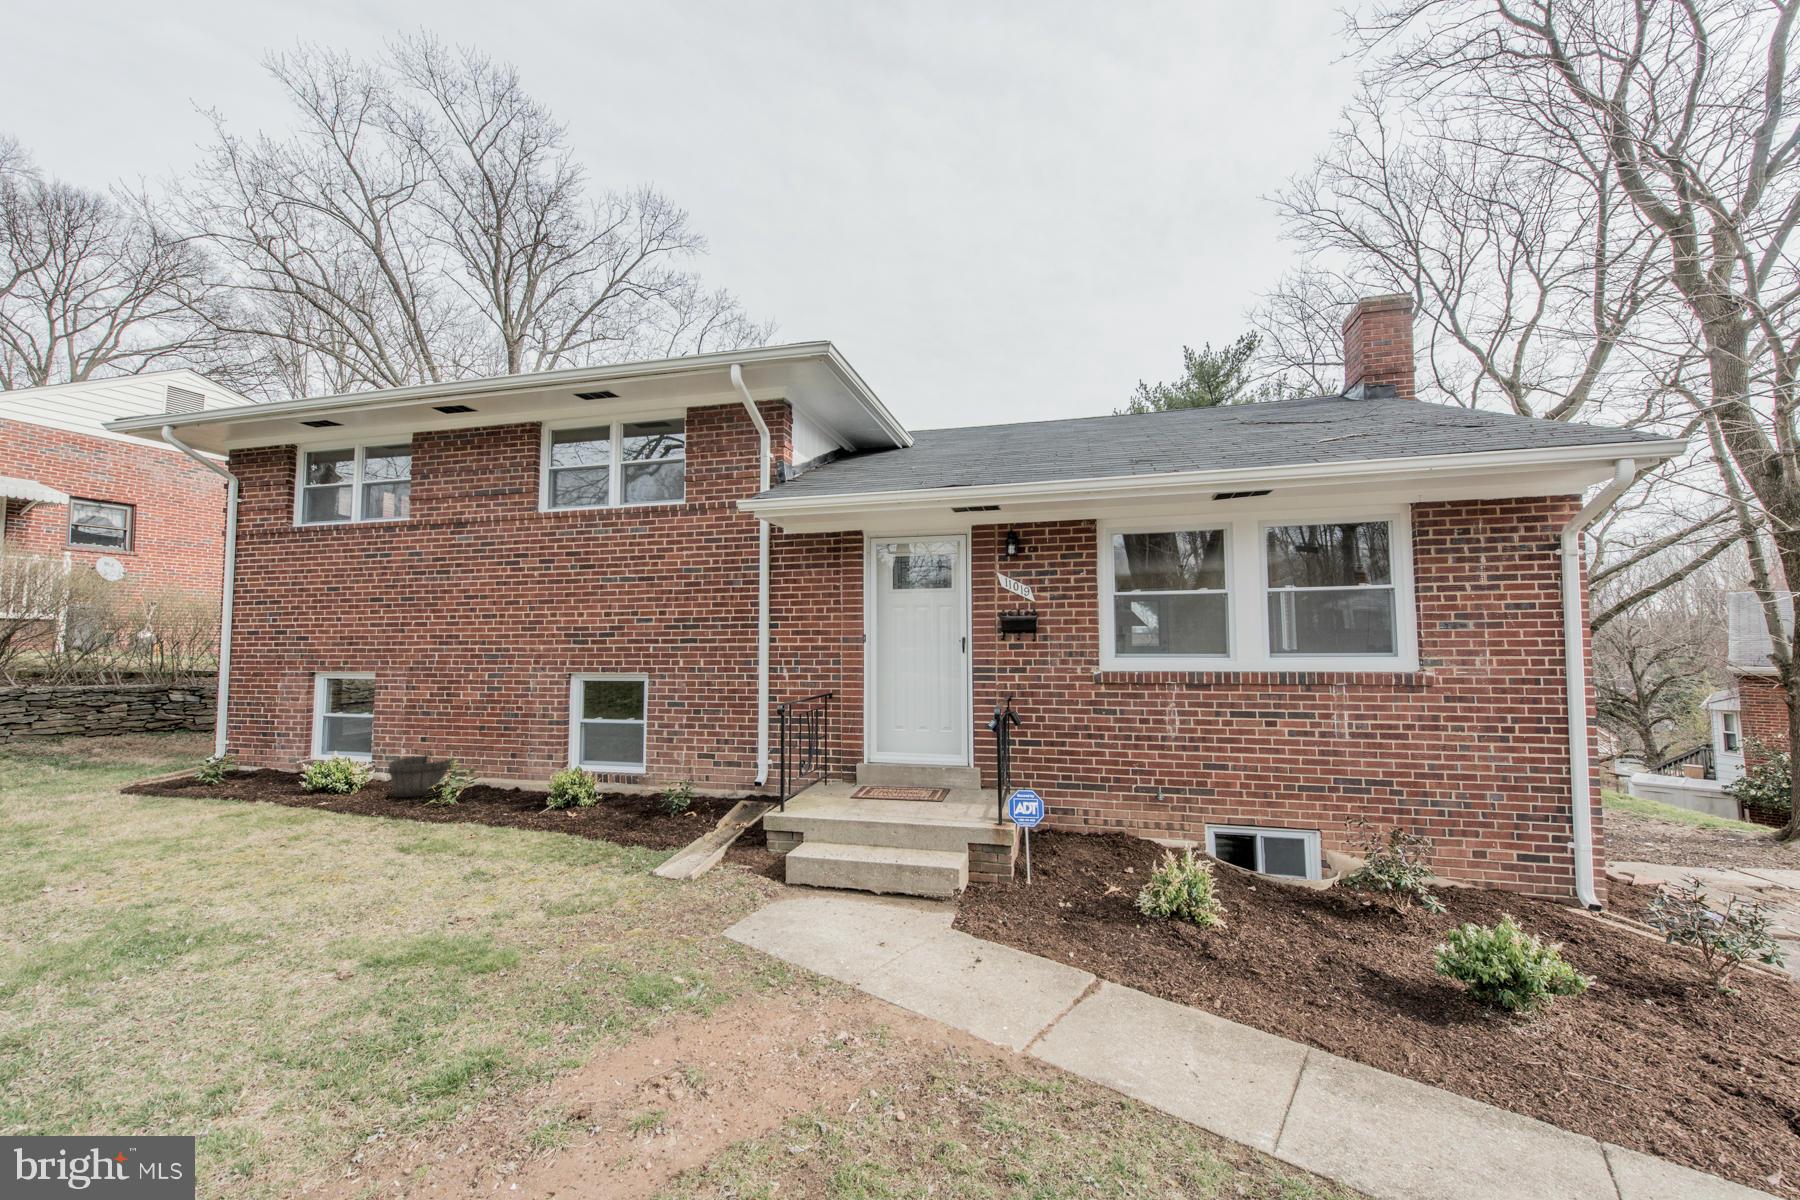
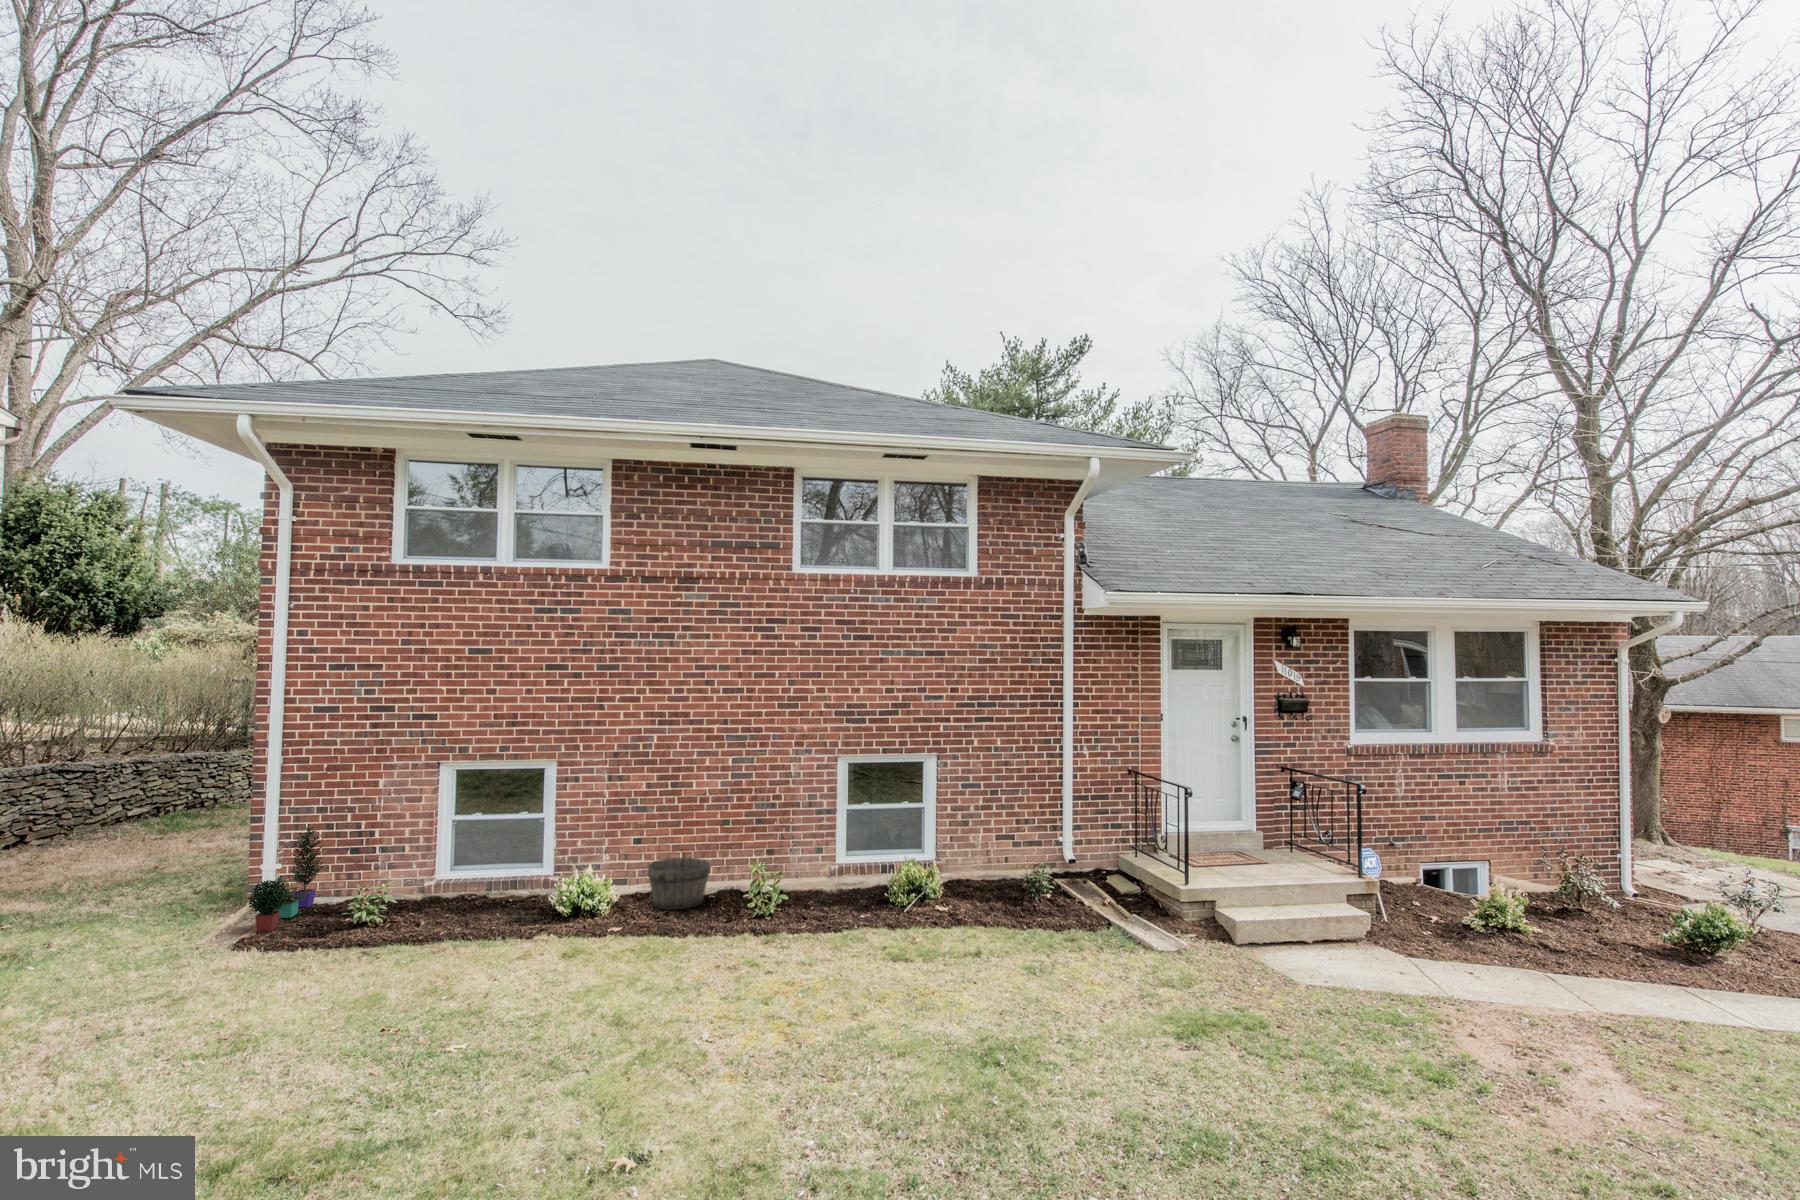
potted plant: none [130,714,242,785] -> present [247,825,323,931]

